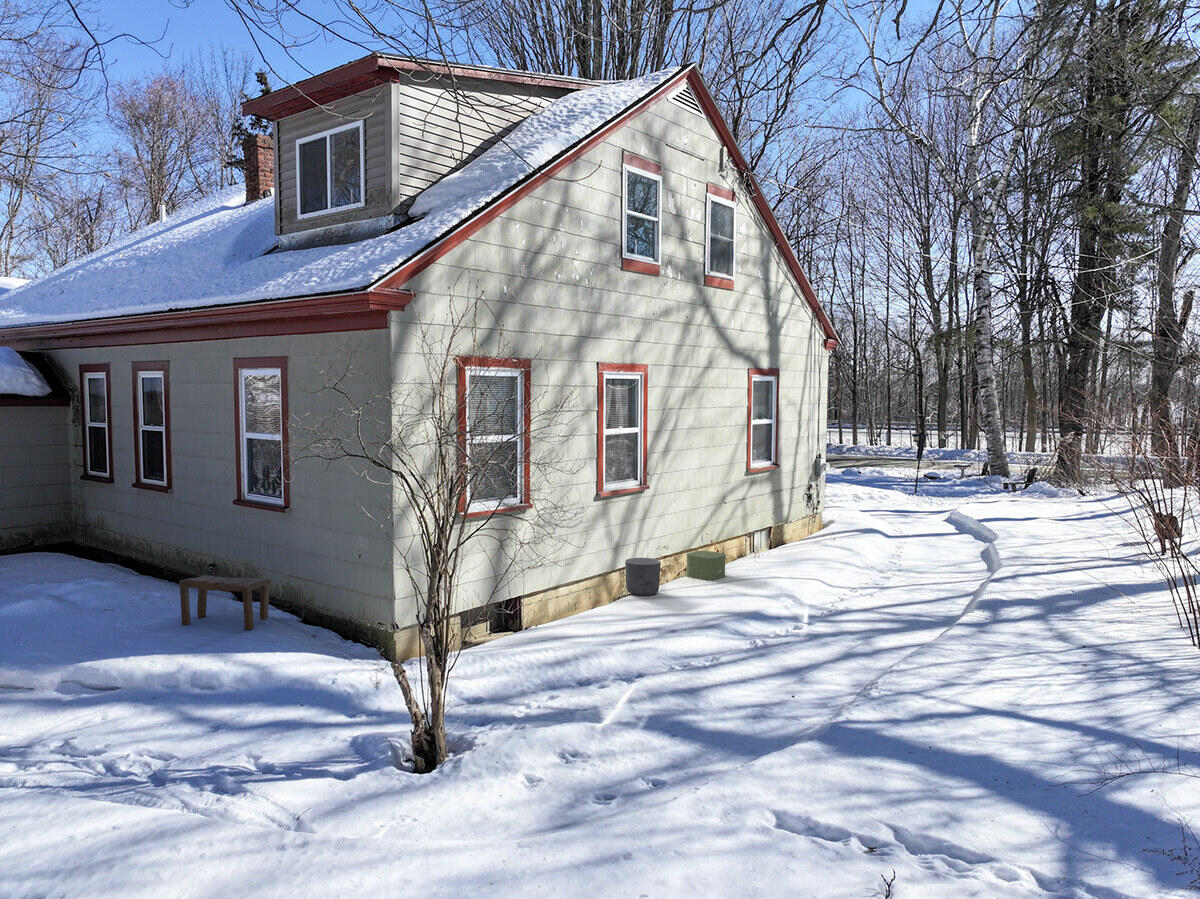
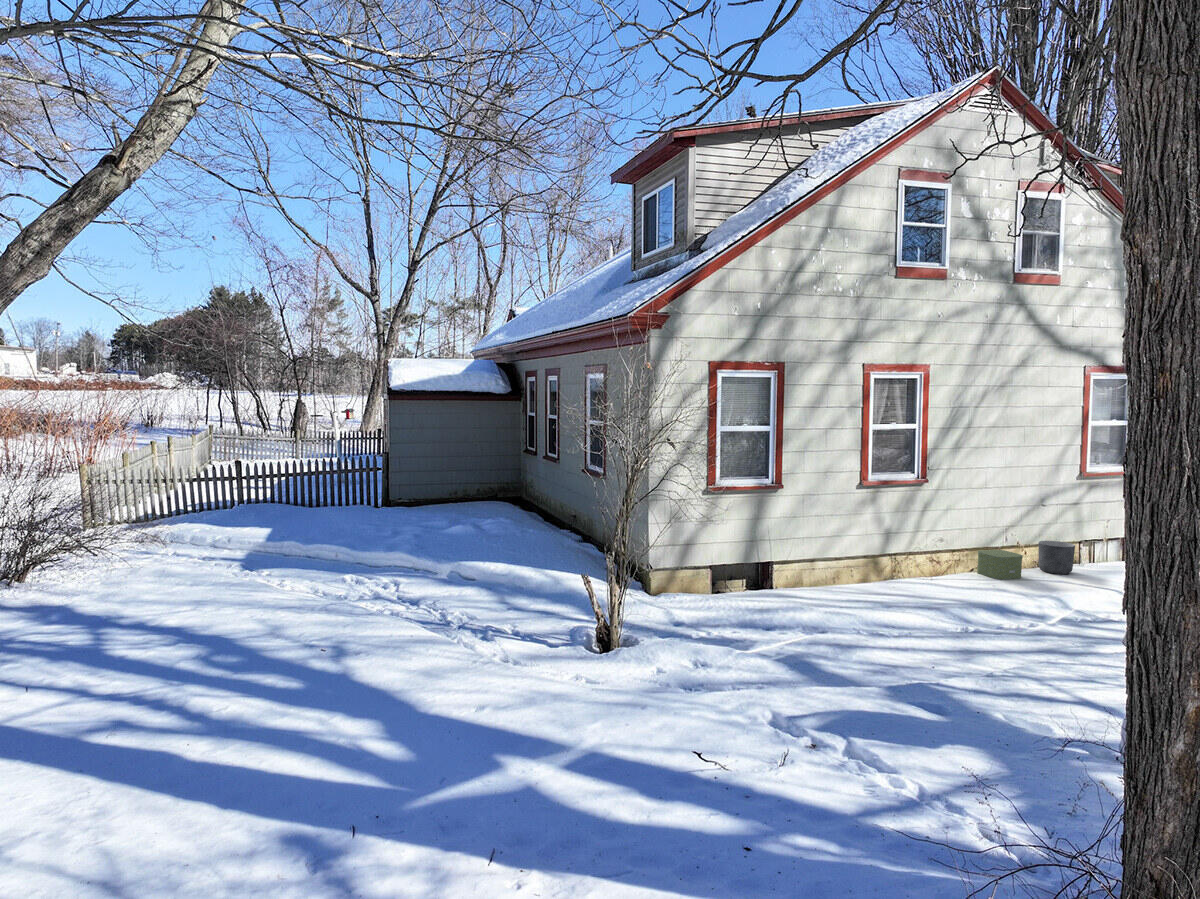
planter: present [625,558,661,596] -> present [1038,541,1075,574]
bench: present [179,575,271,630] -> none [540,520,595,560]

